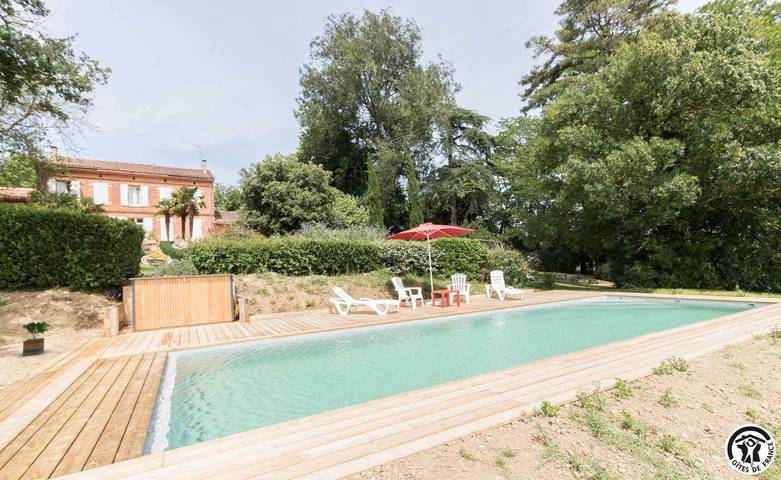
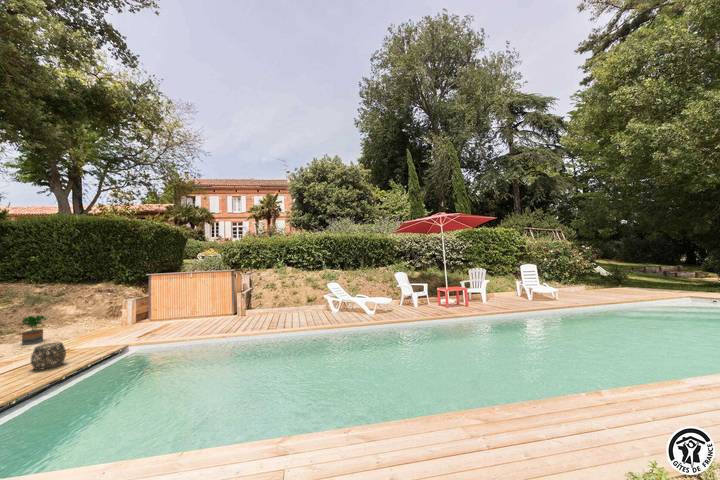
woven basket: none [105,340,138,367] -> present [31,342,66,370]

